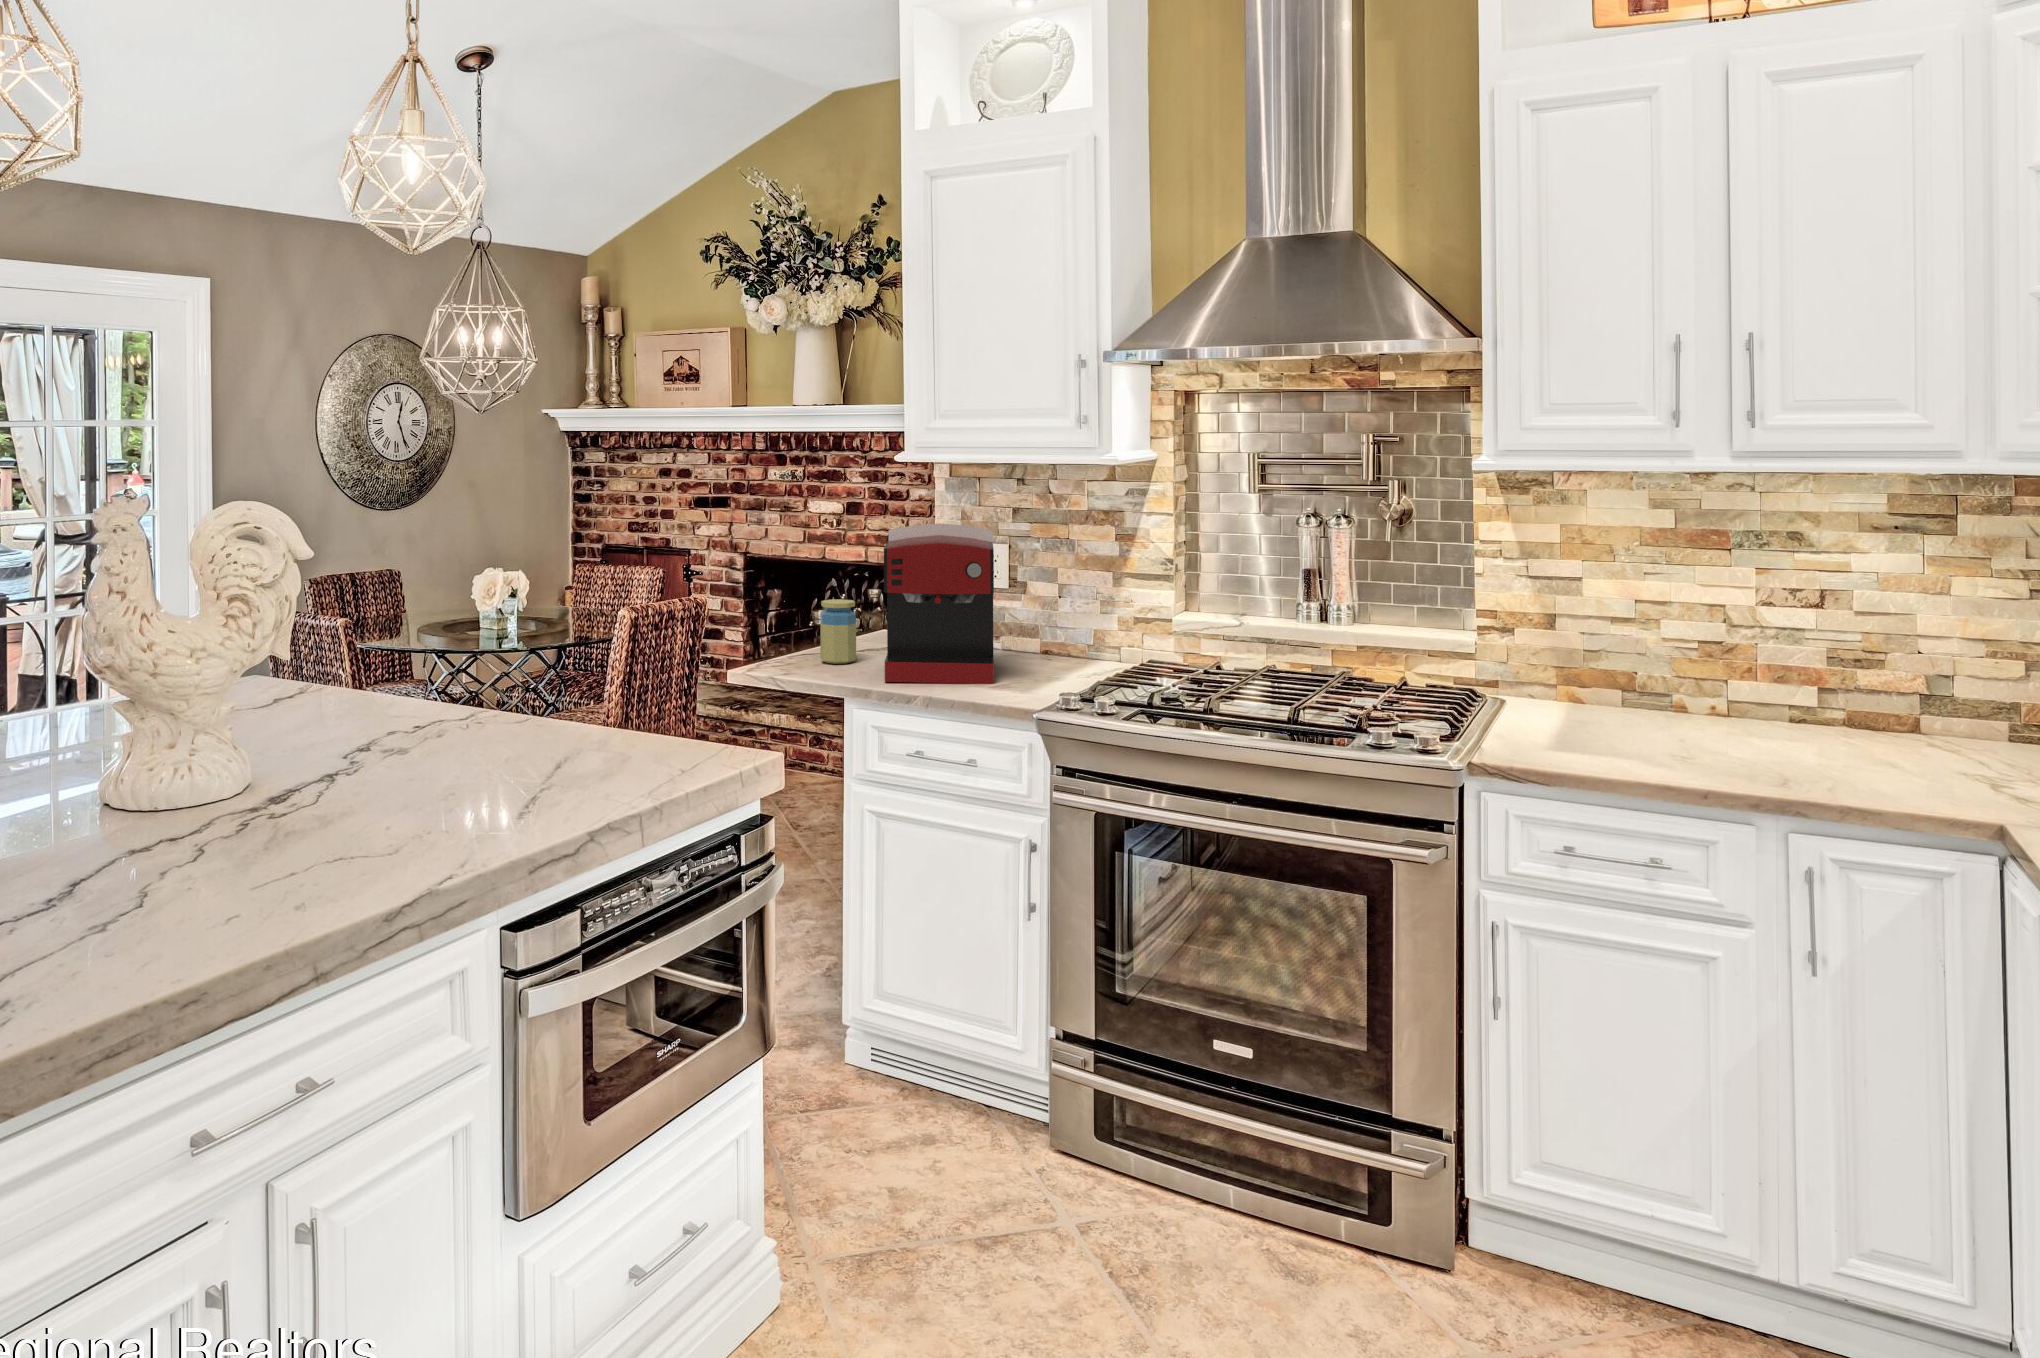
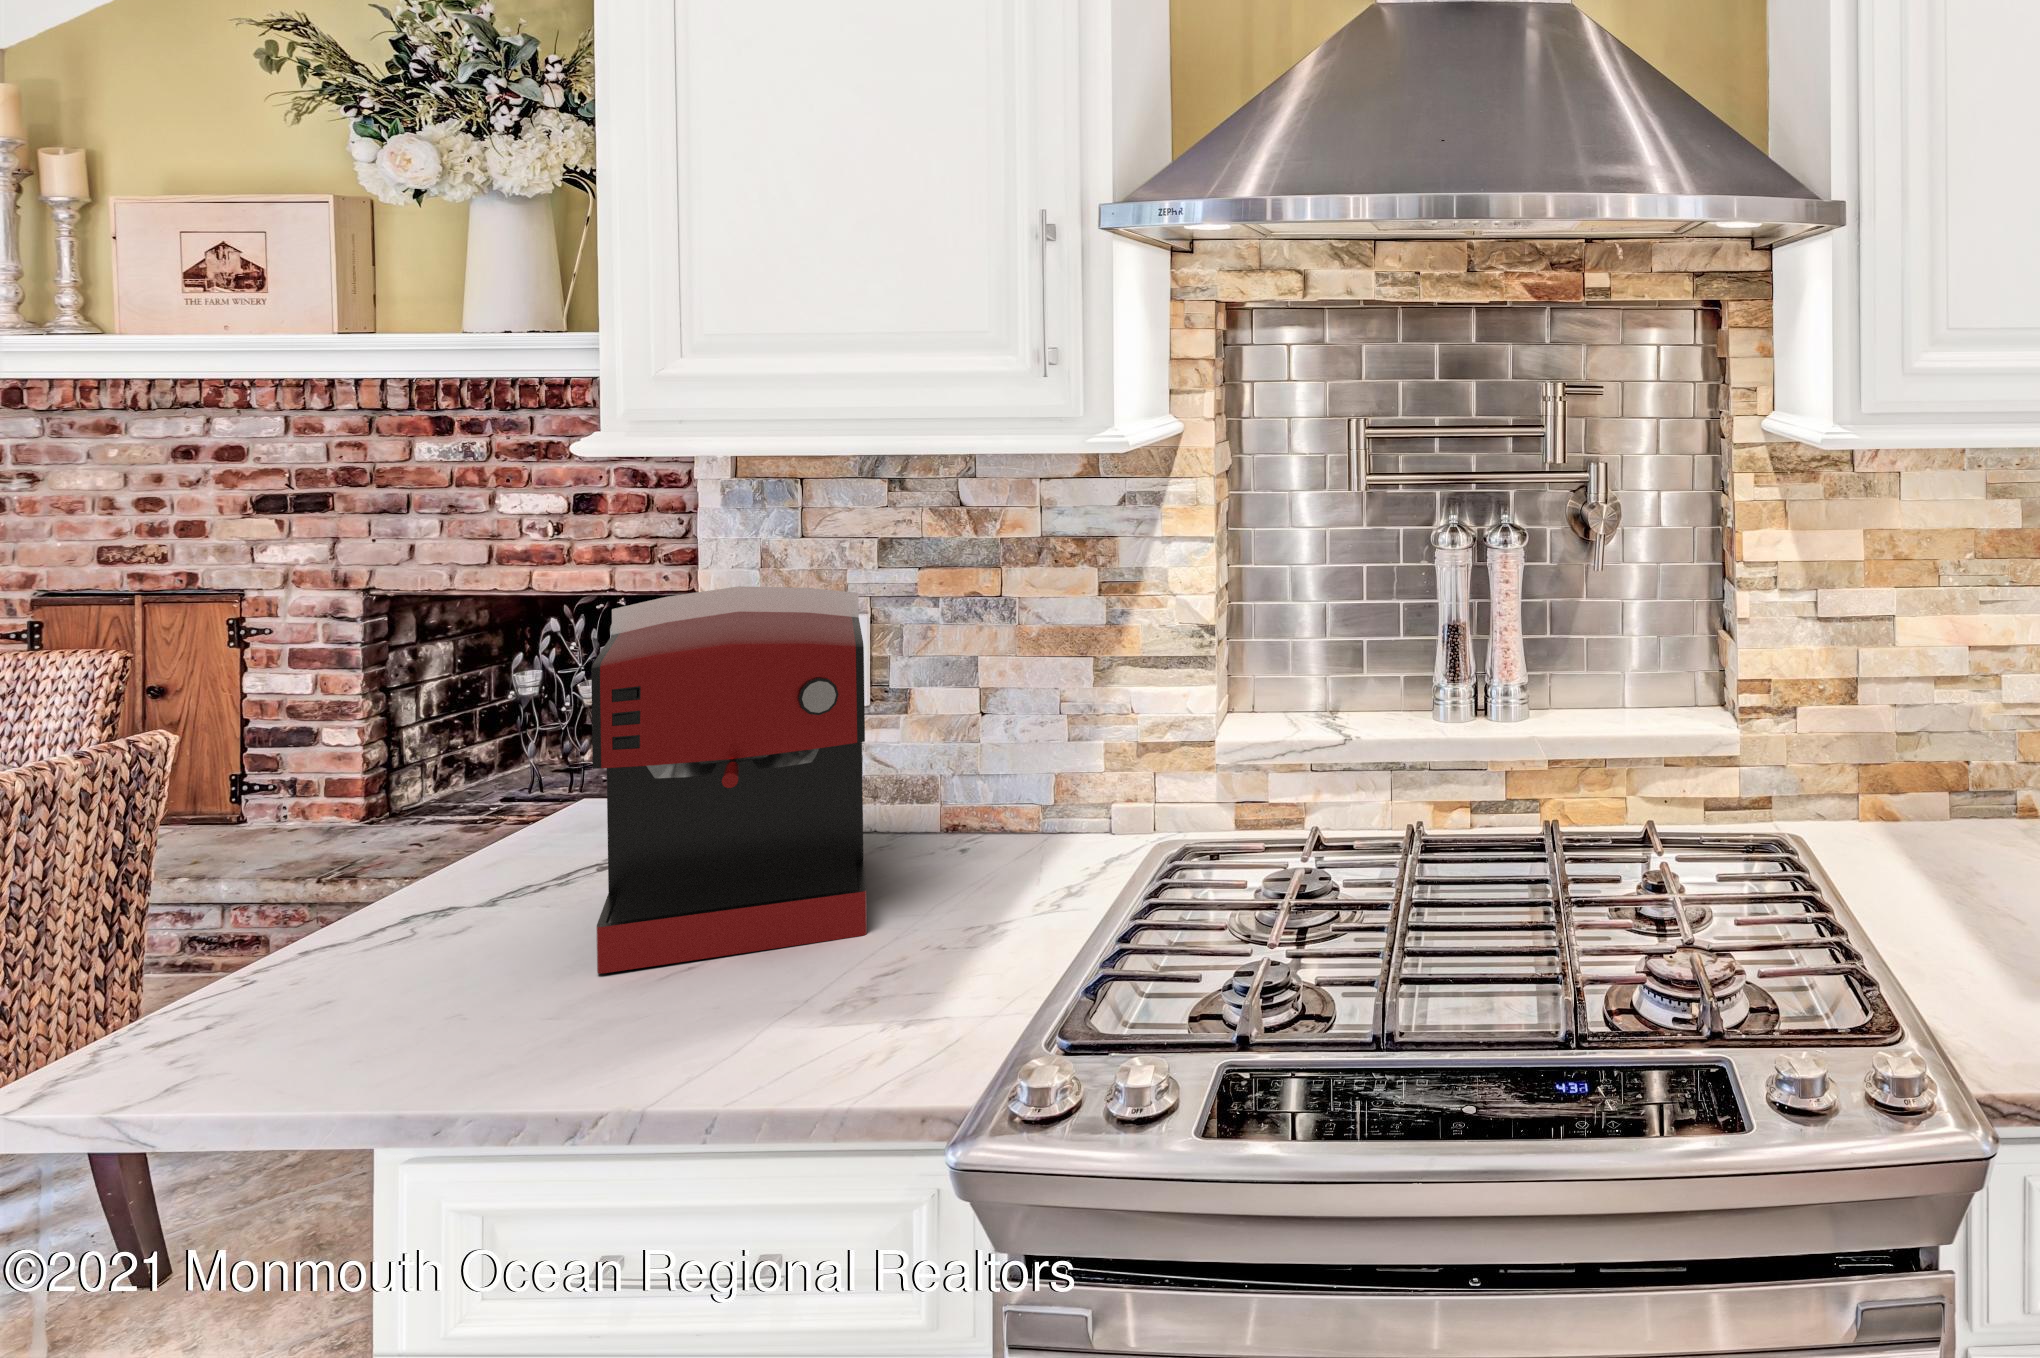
jar: present [820,599,856,664] -> none [442,762,537,916]

